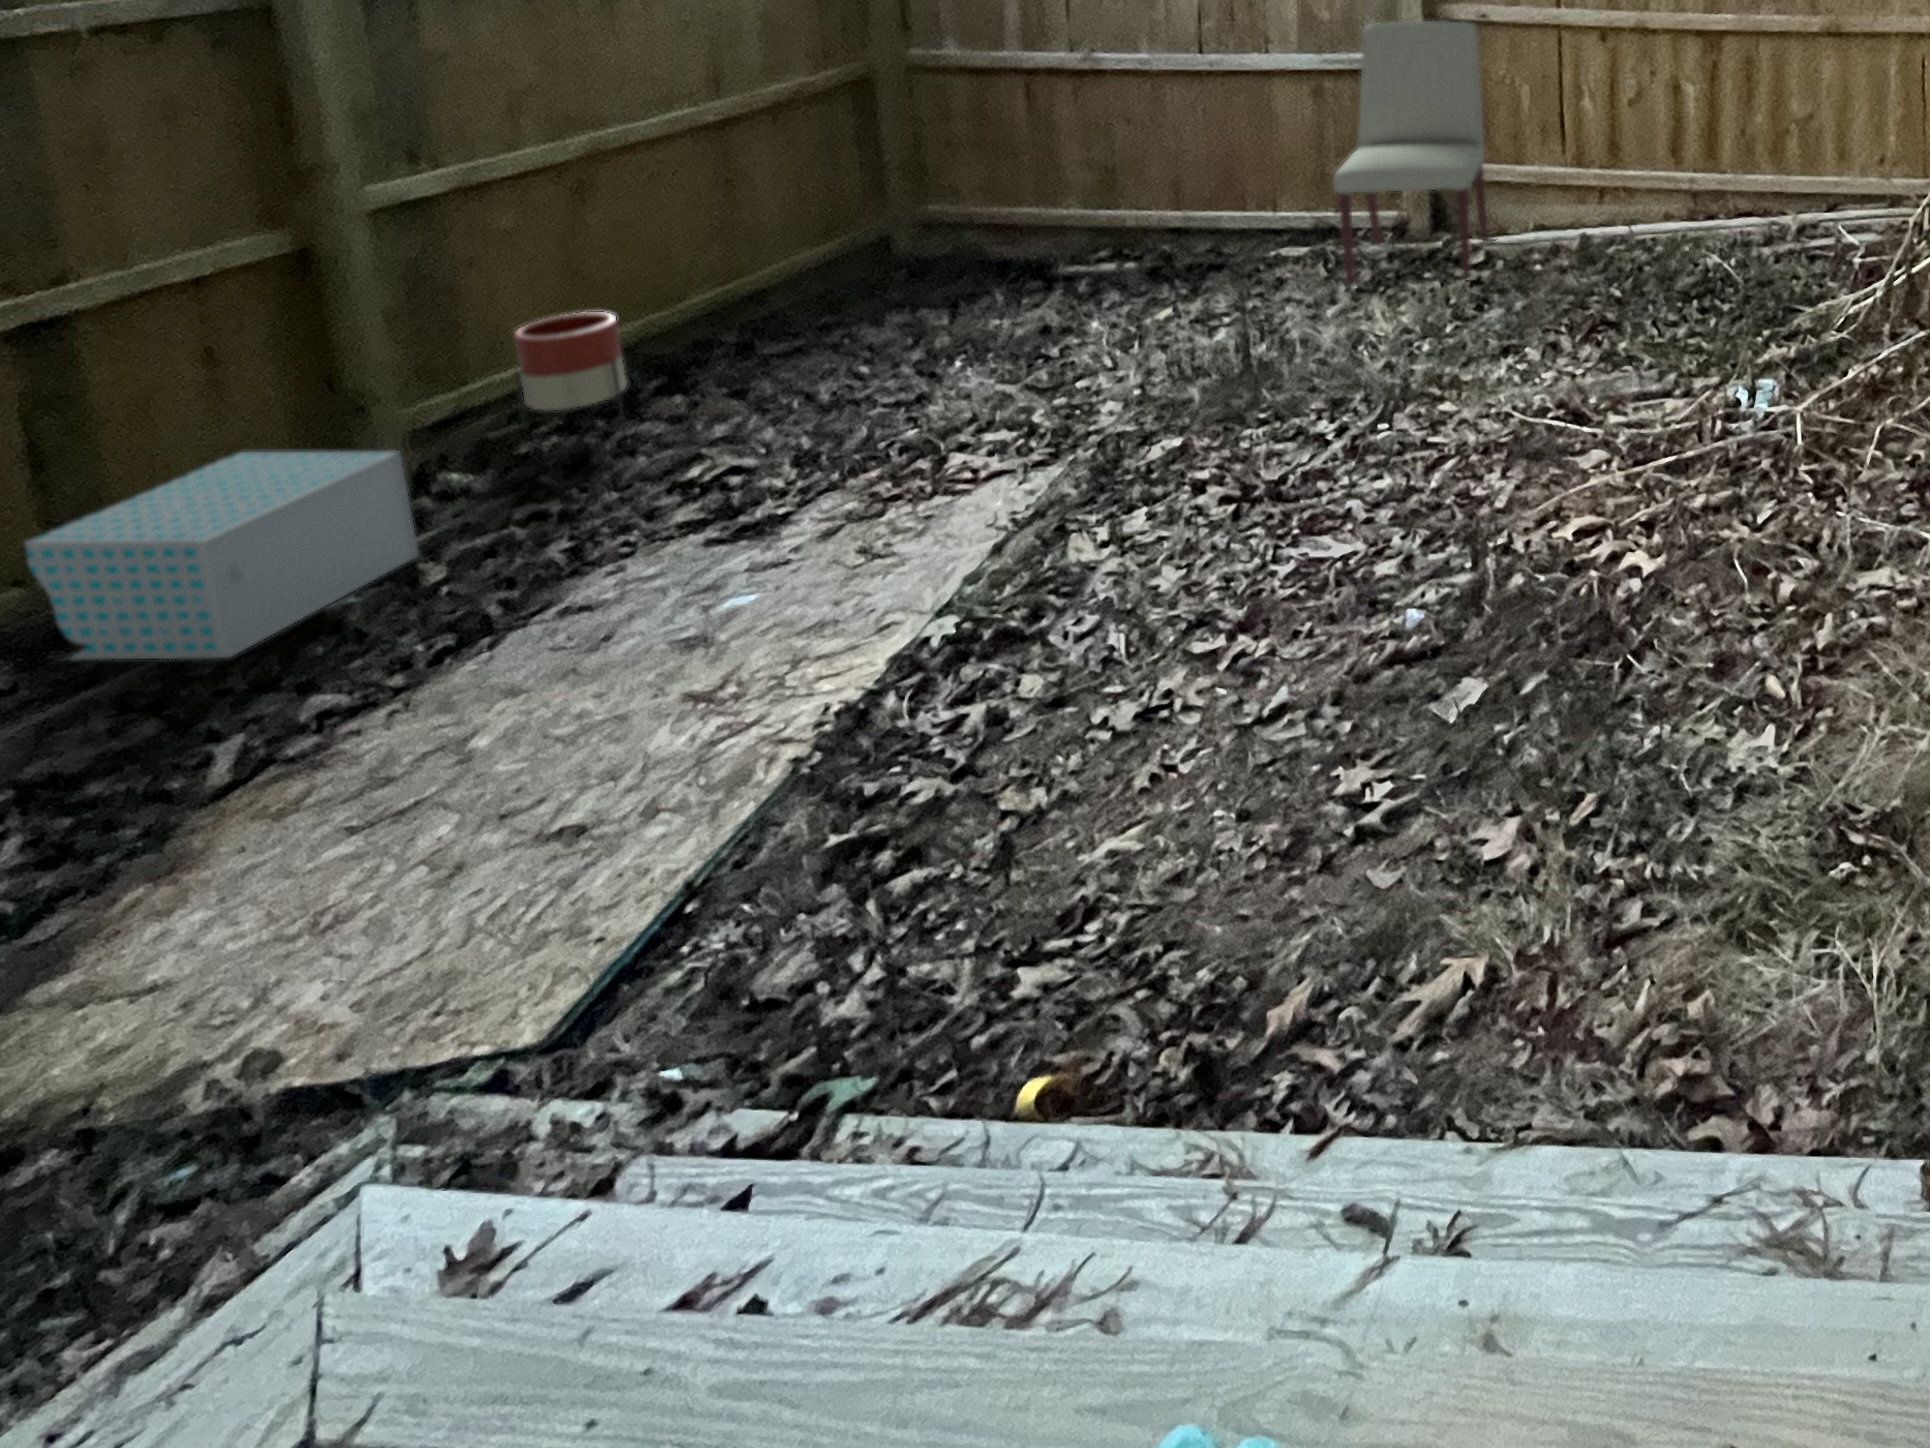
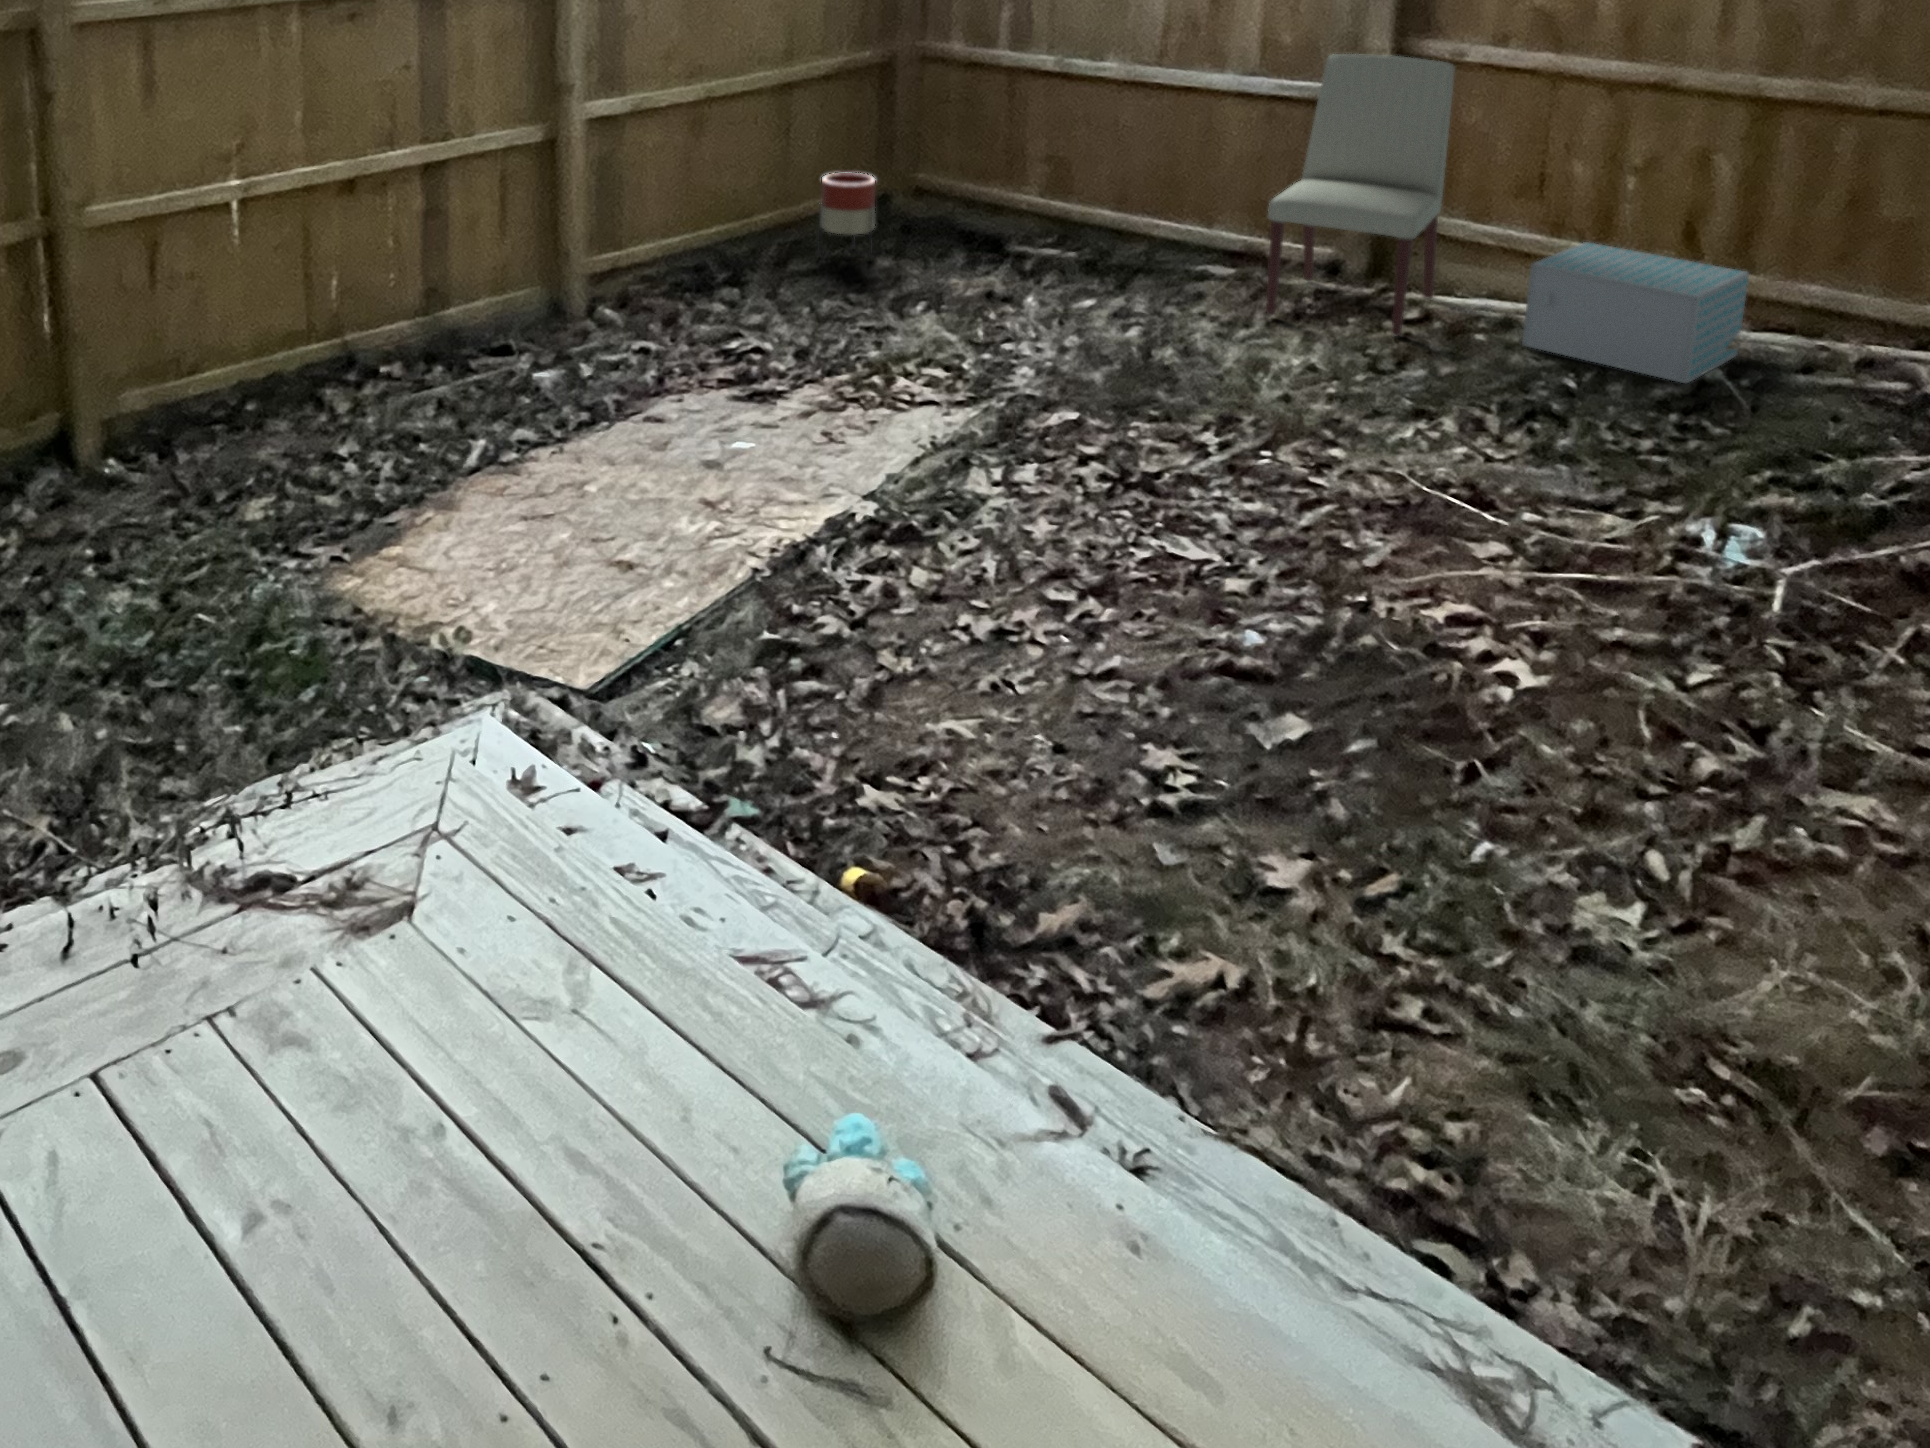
planter: present [514,312,627,448] -> present [819,173,875,243]
storage box: present [26,451,418,660] -> present [1522,242,1749,383]

